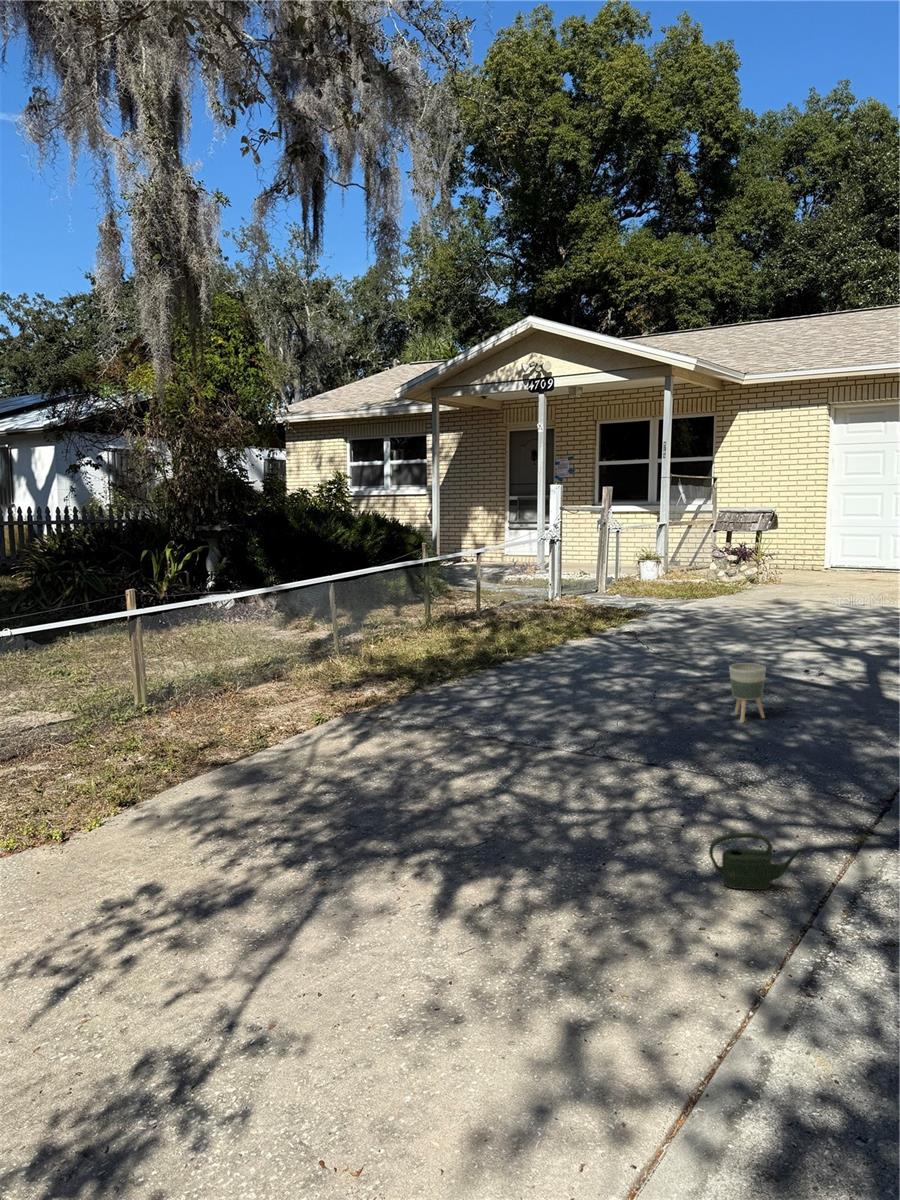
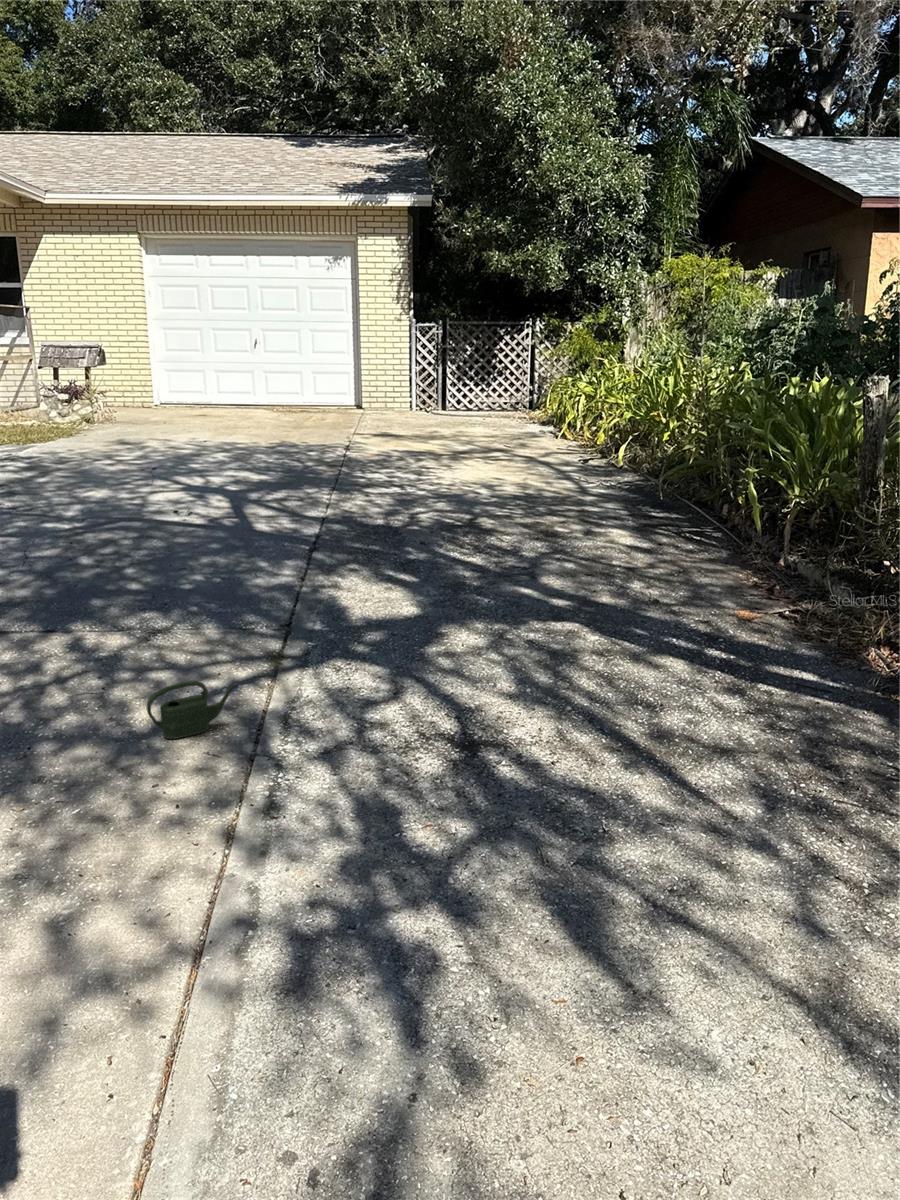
planter: present [729,663,766,723] -> none [108,510,150,572]

